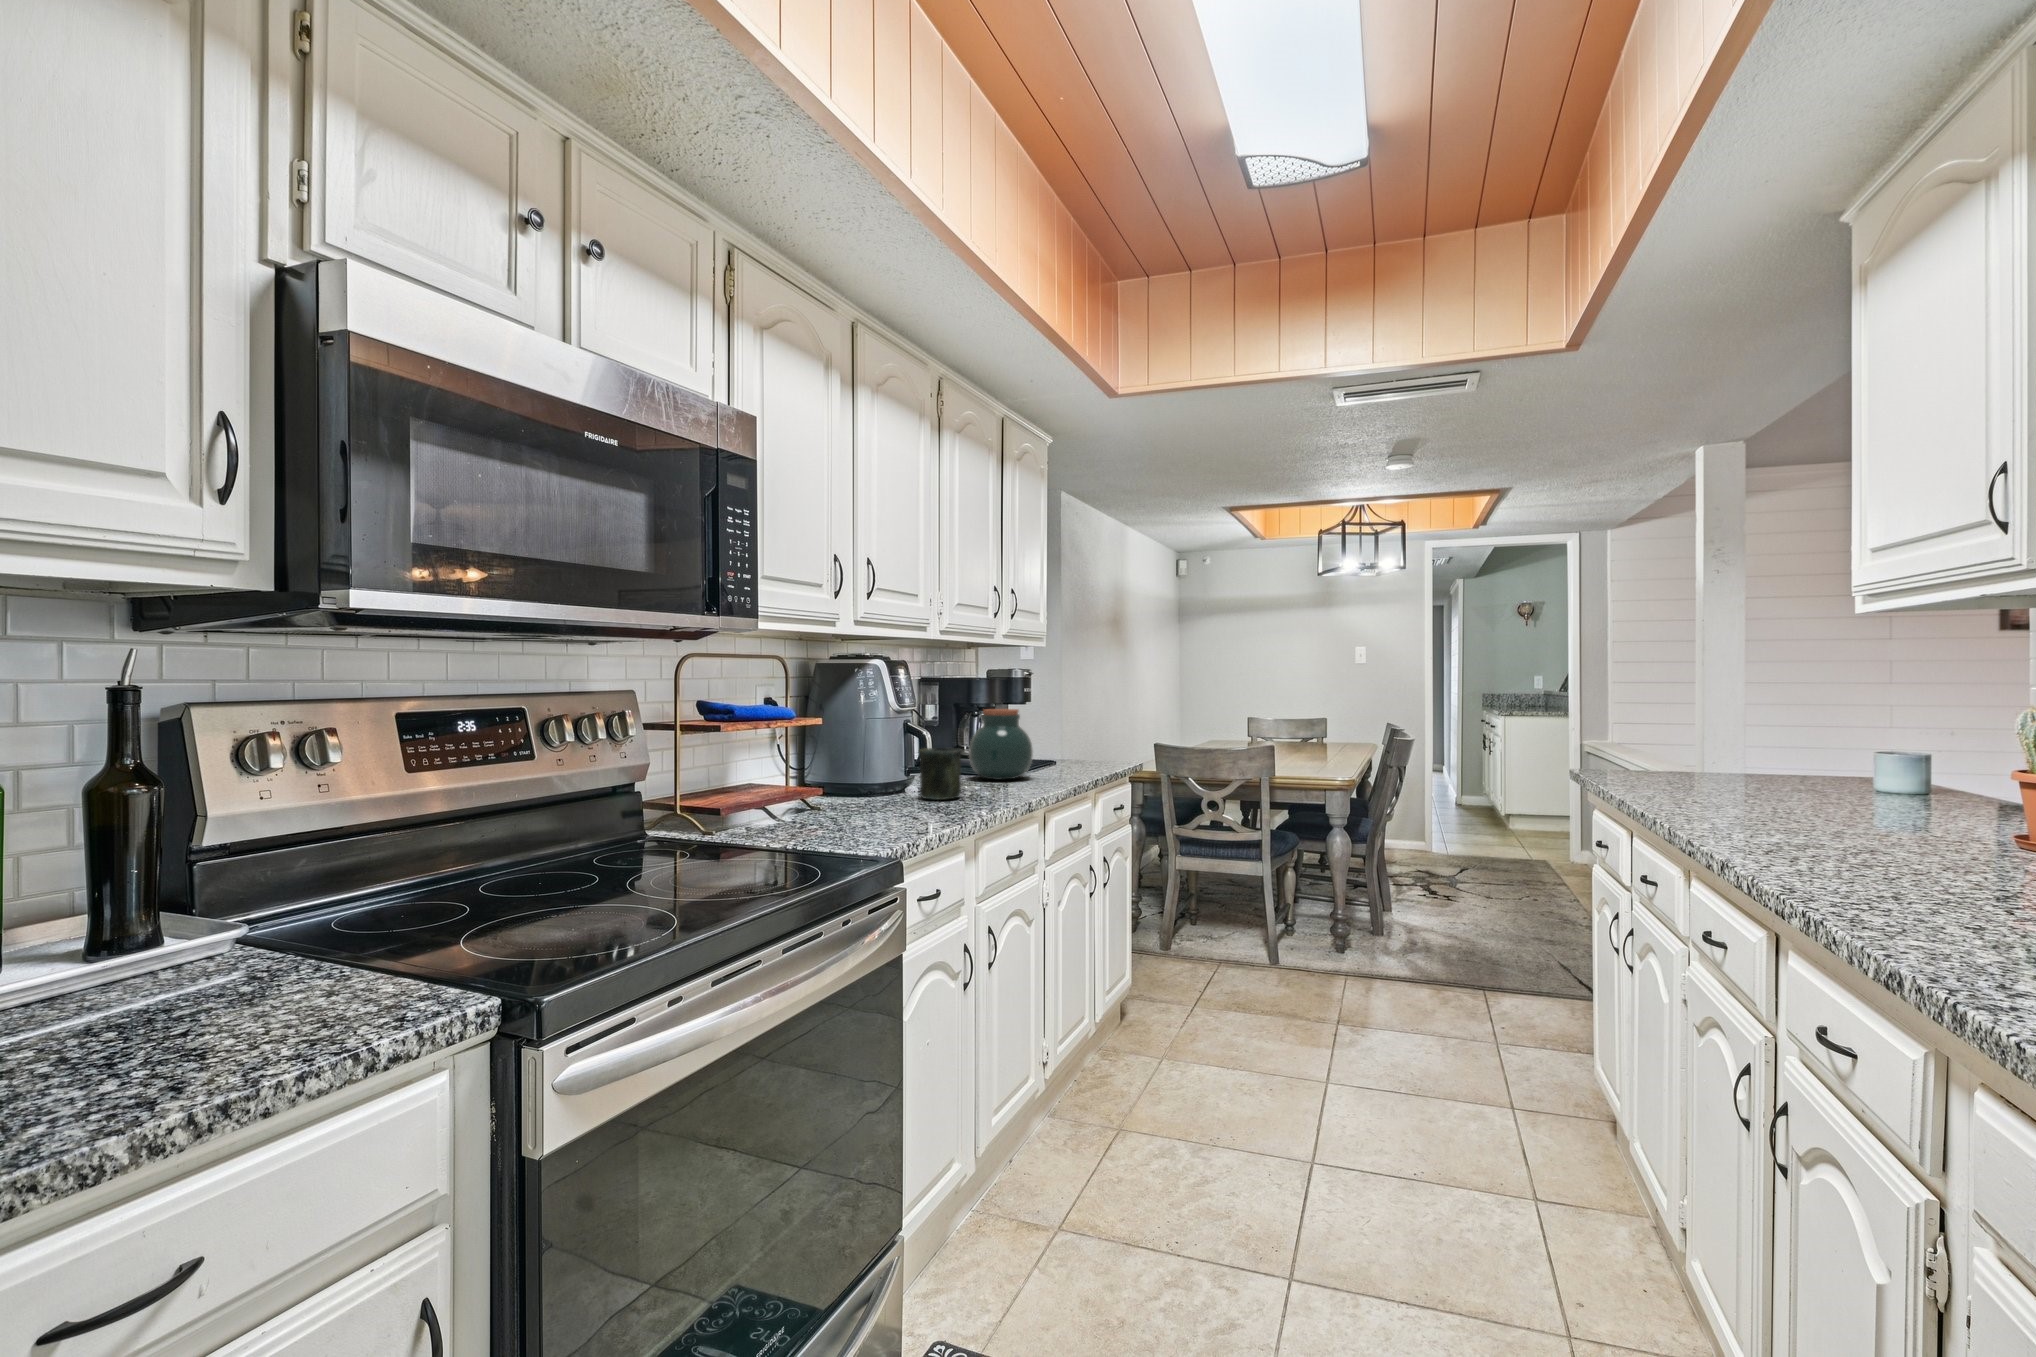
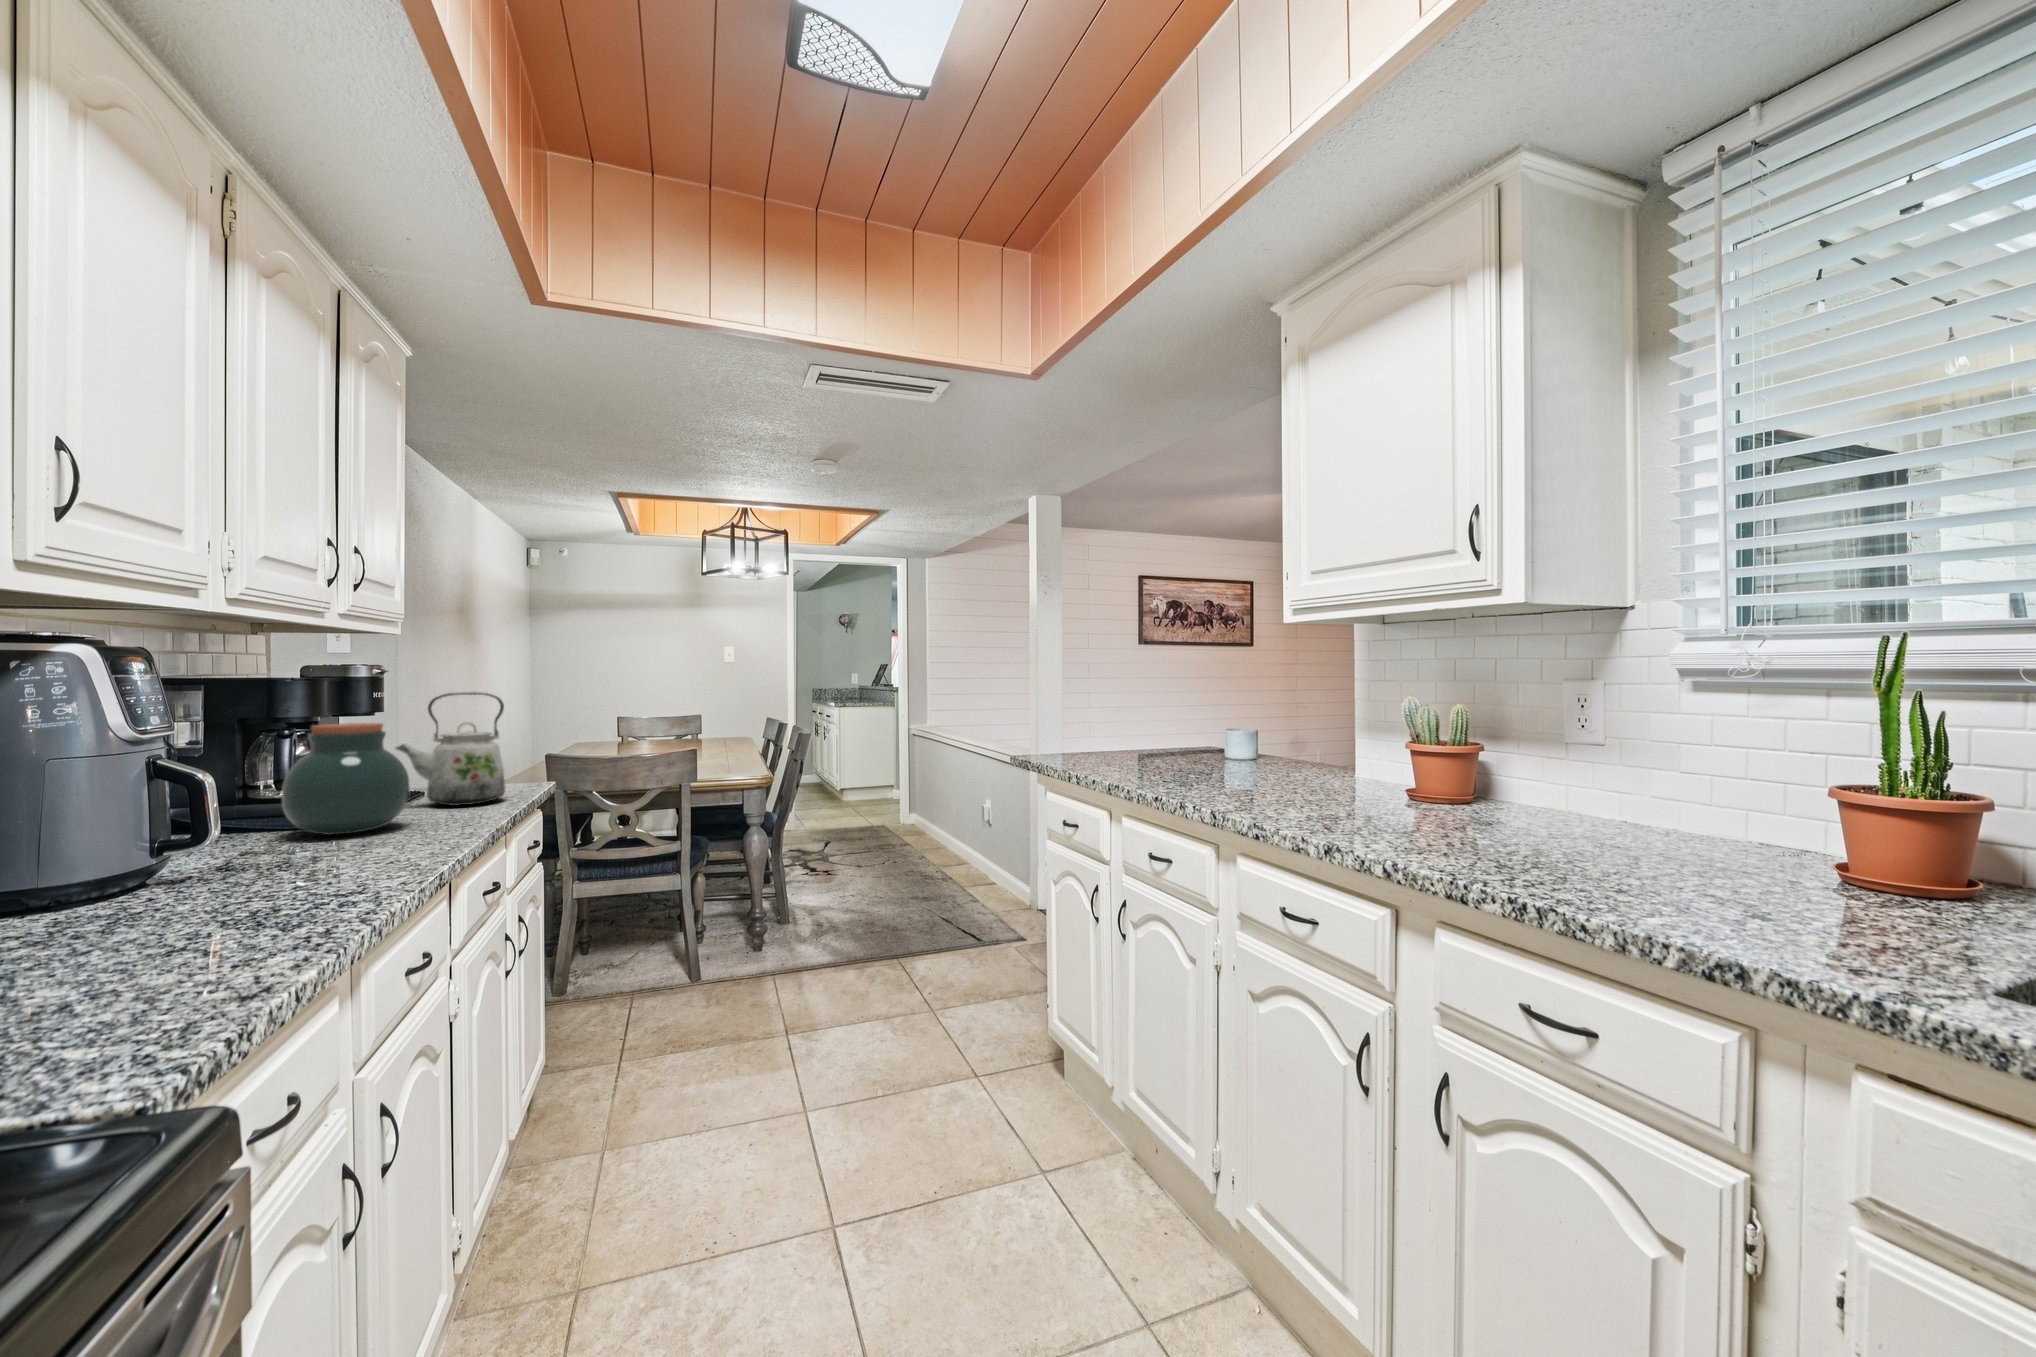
kettle: none [1032,690,1098,771] -> present [396,692,505,806]
mug: present [919,748,961,800] -> none [187,797,295,896]

